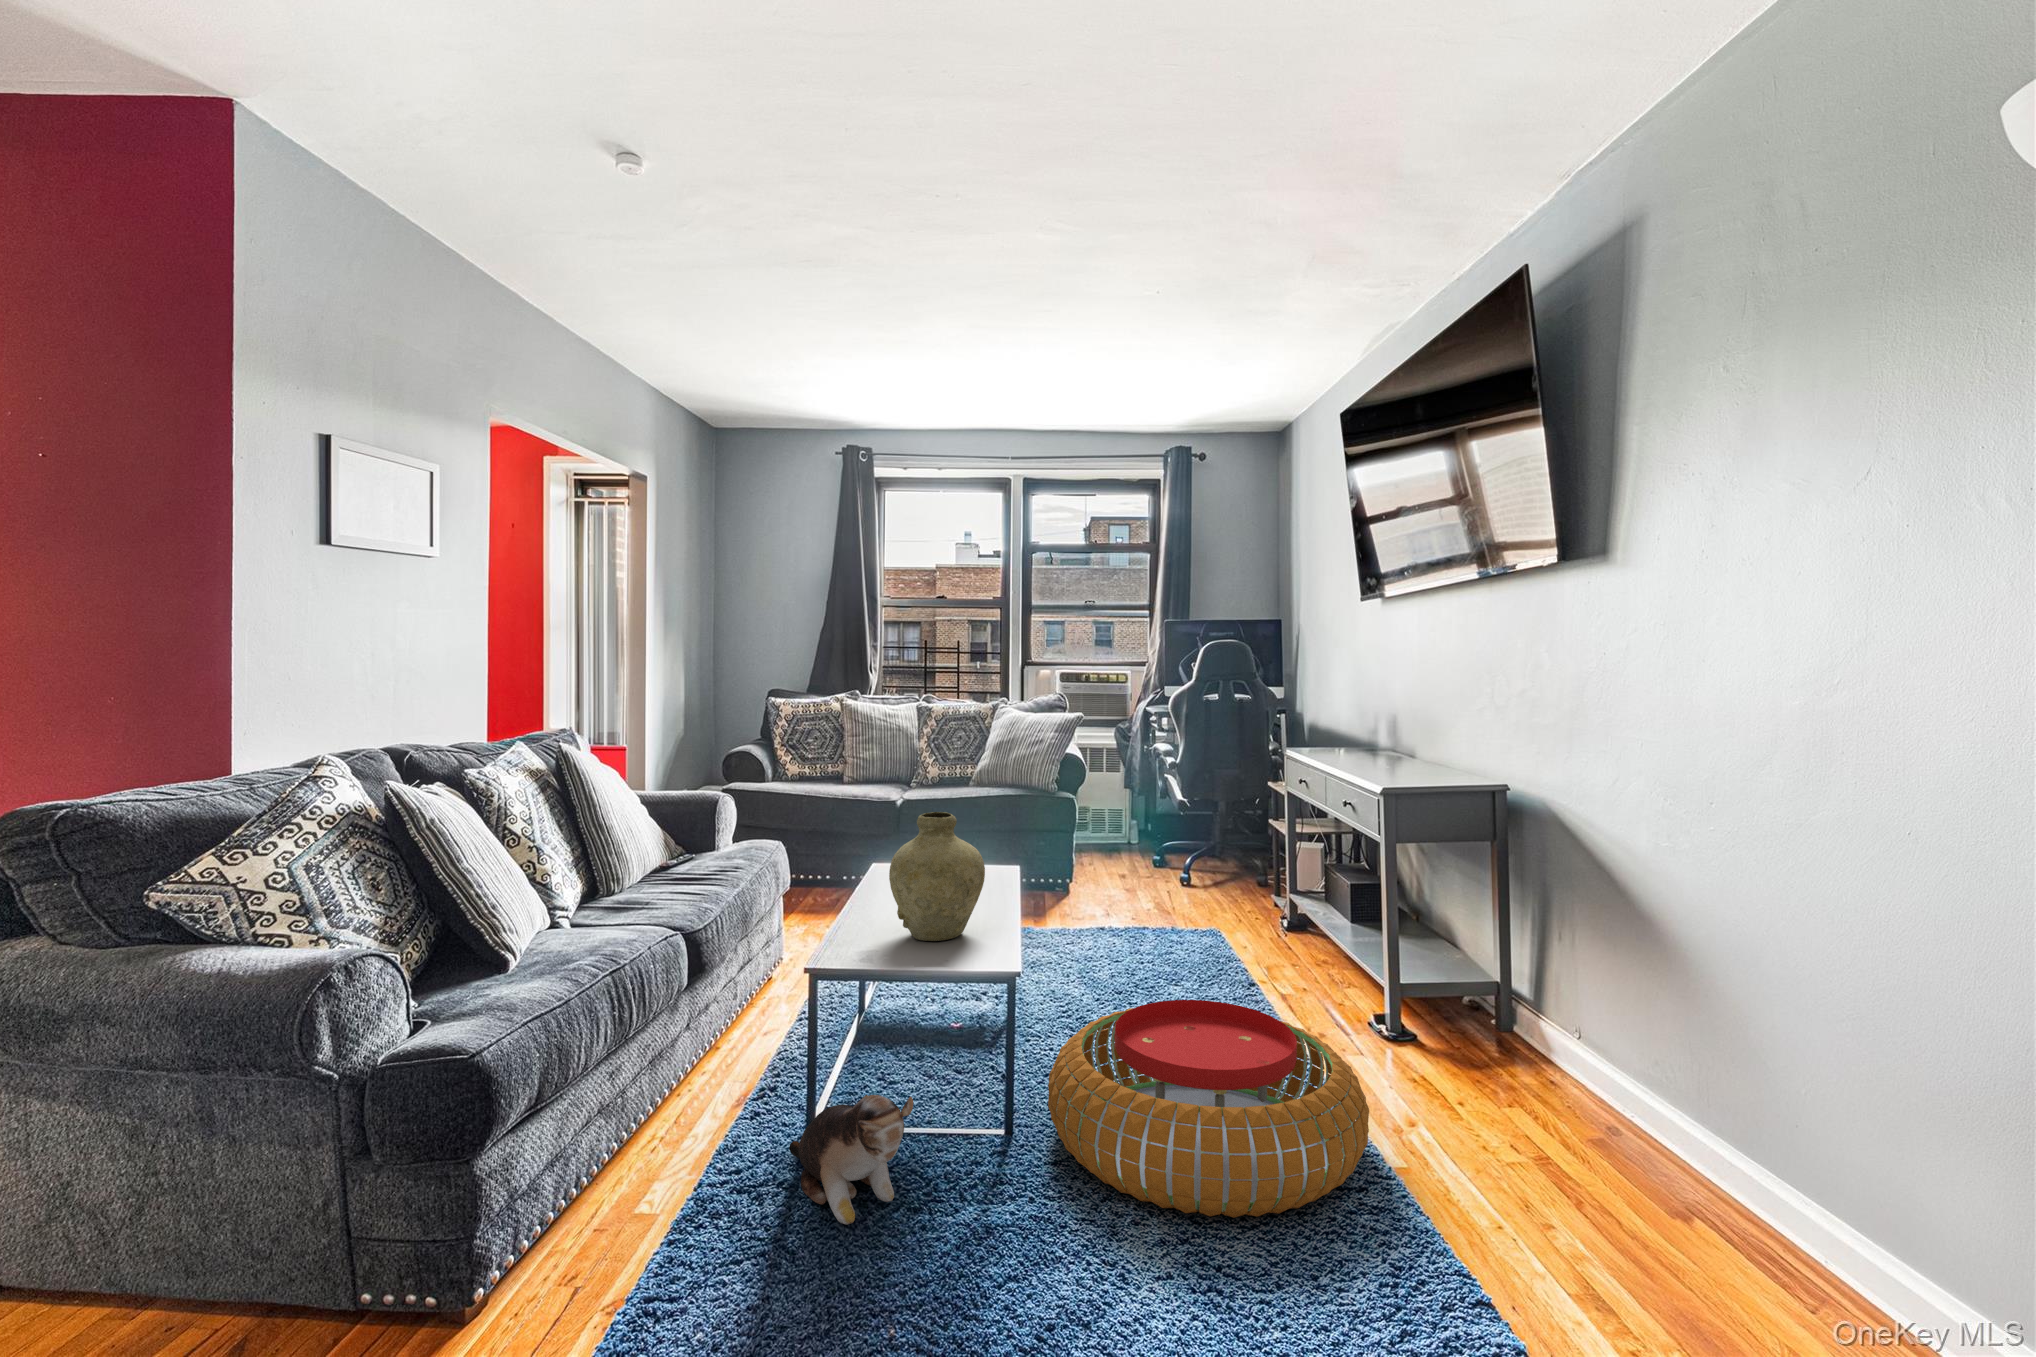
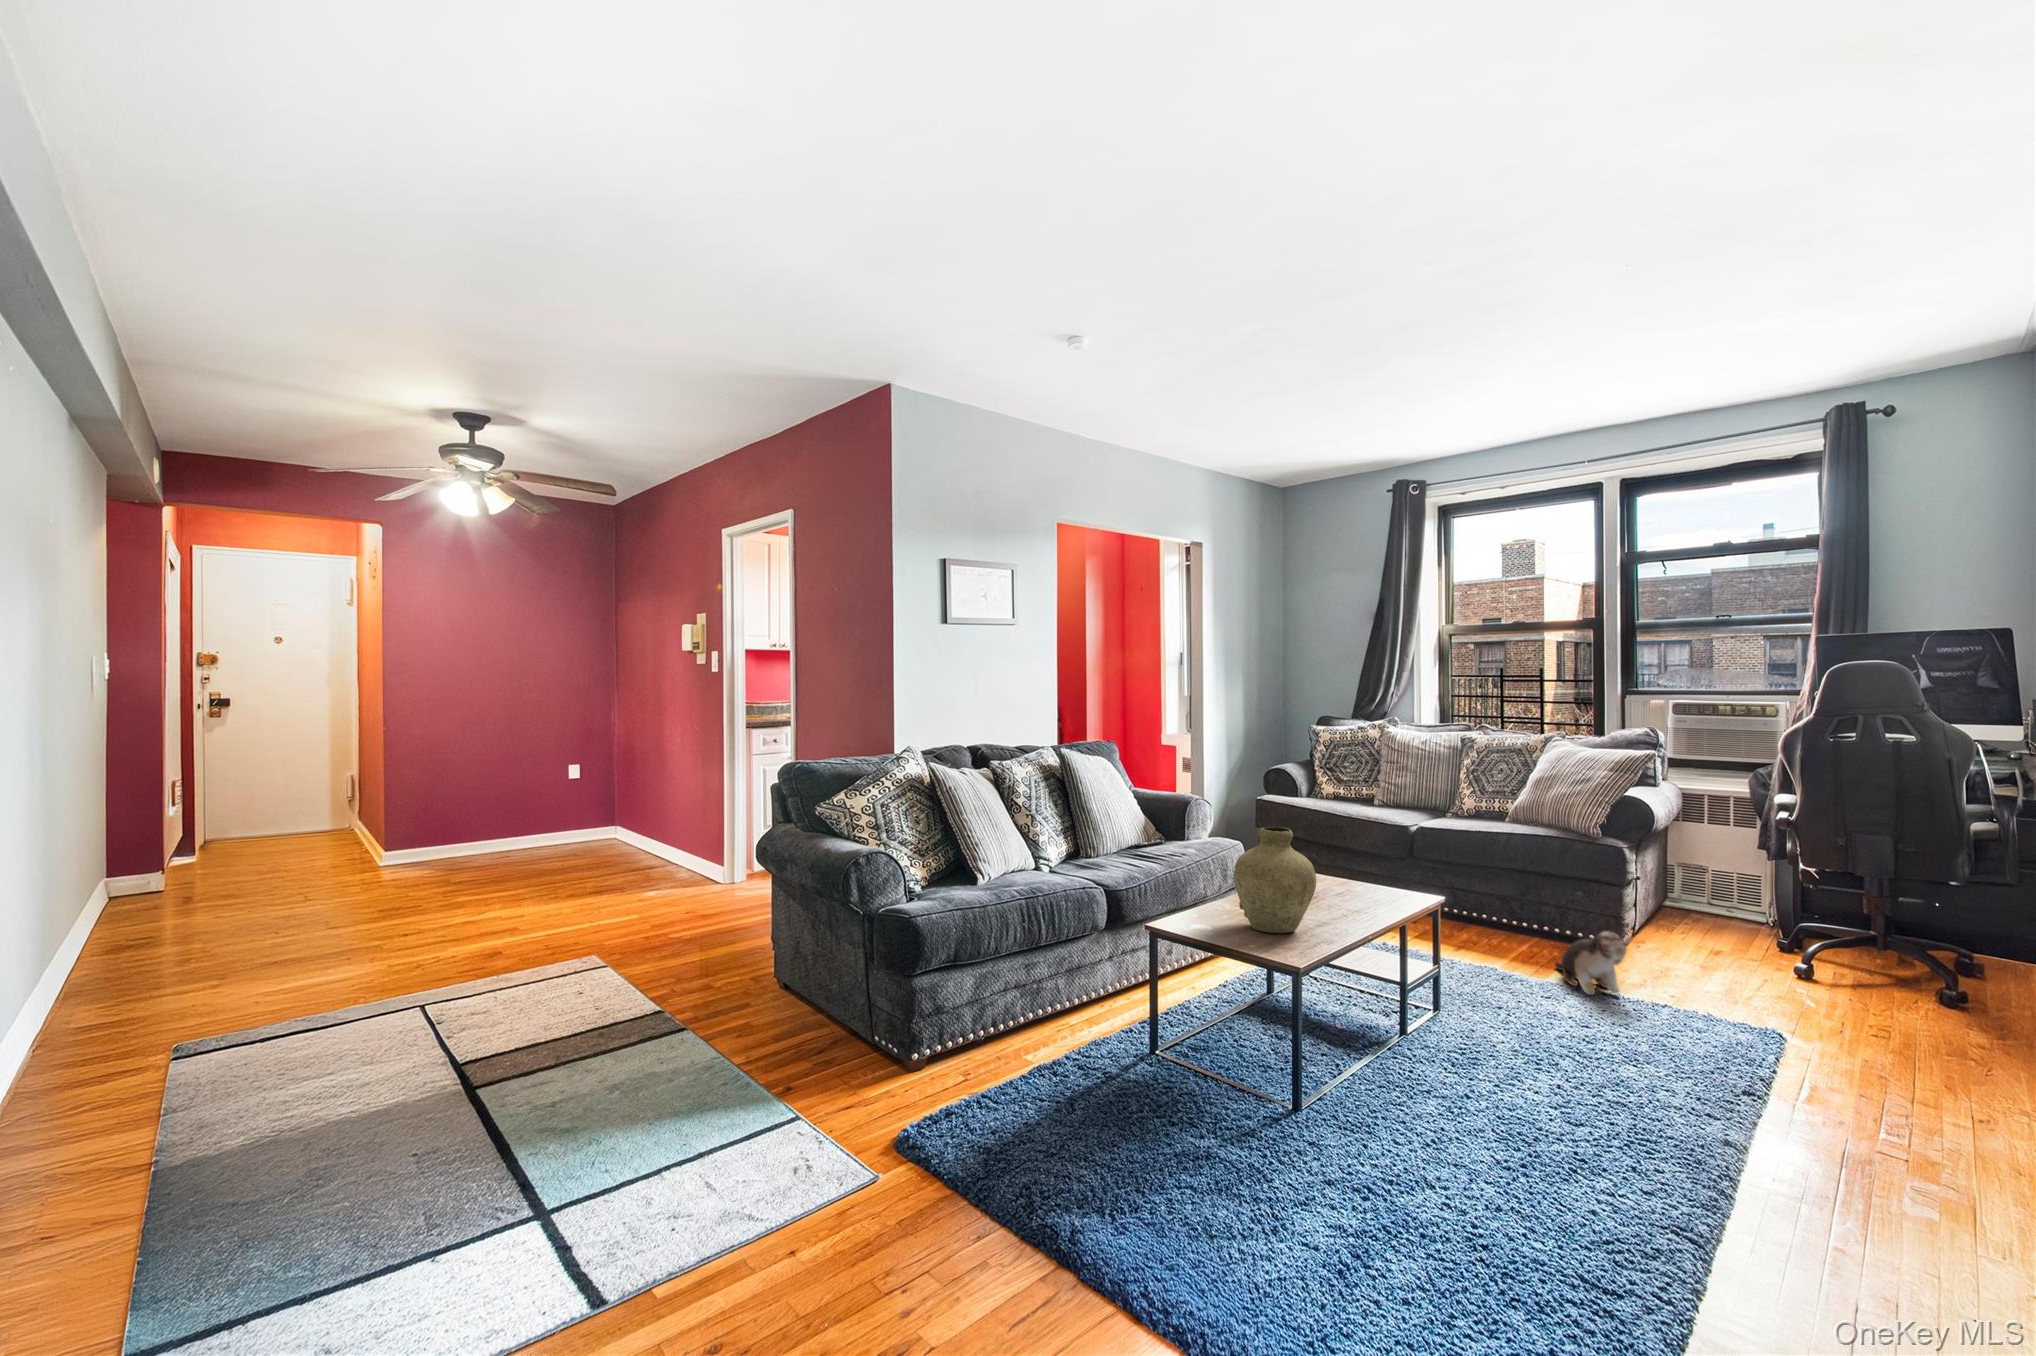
pouf: present [1048,1000,1369,1218] -> none [1311,1033,1649,1255]
plush toy: present [789,1095,913,1224] -> present [1555,931,1632,995]

